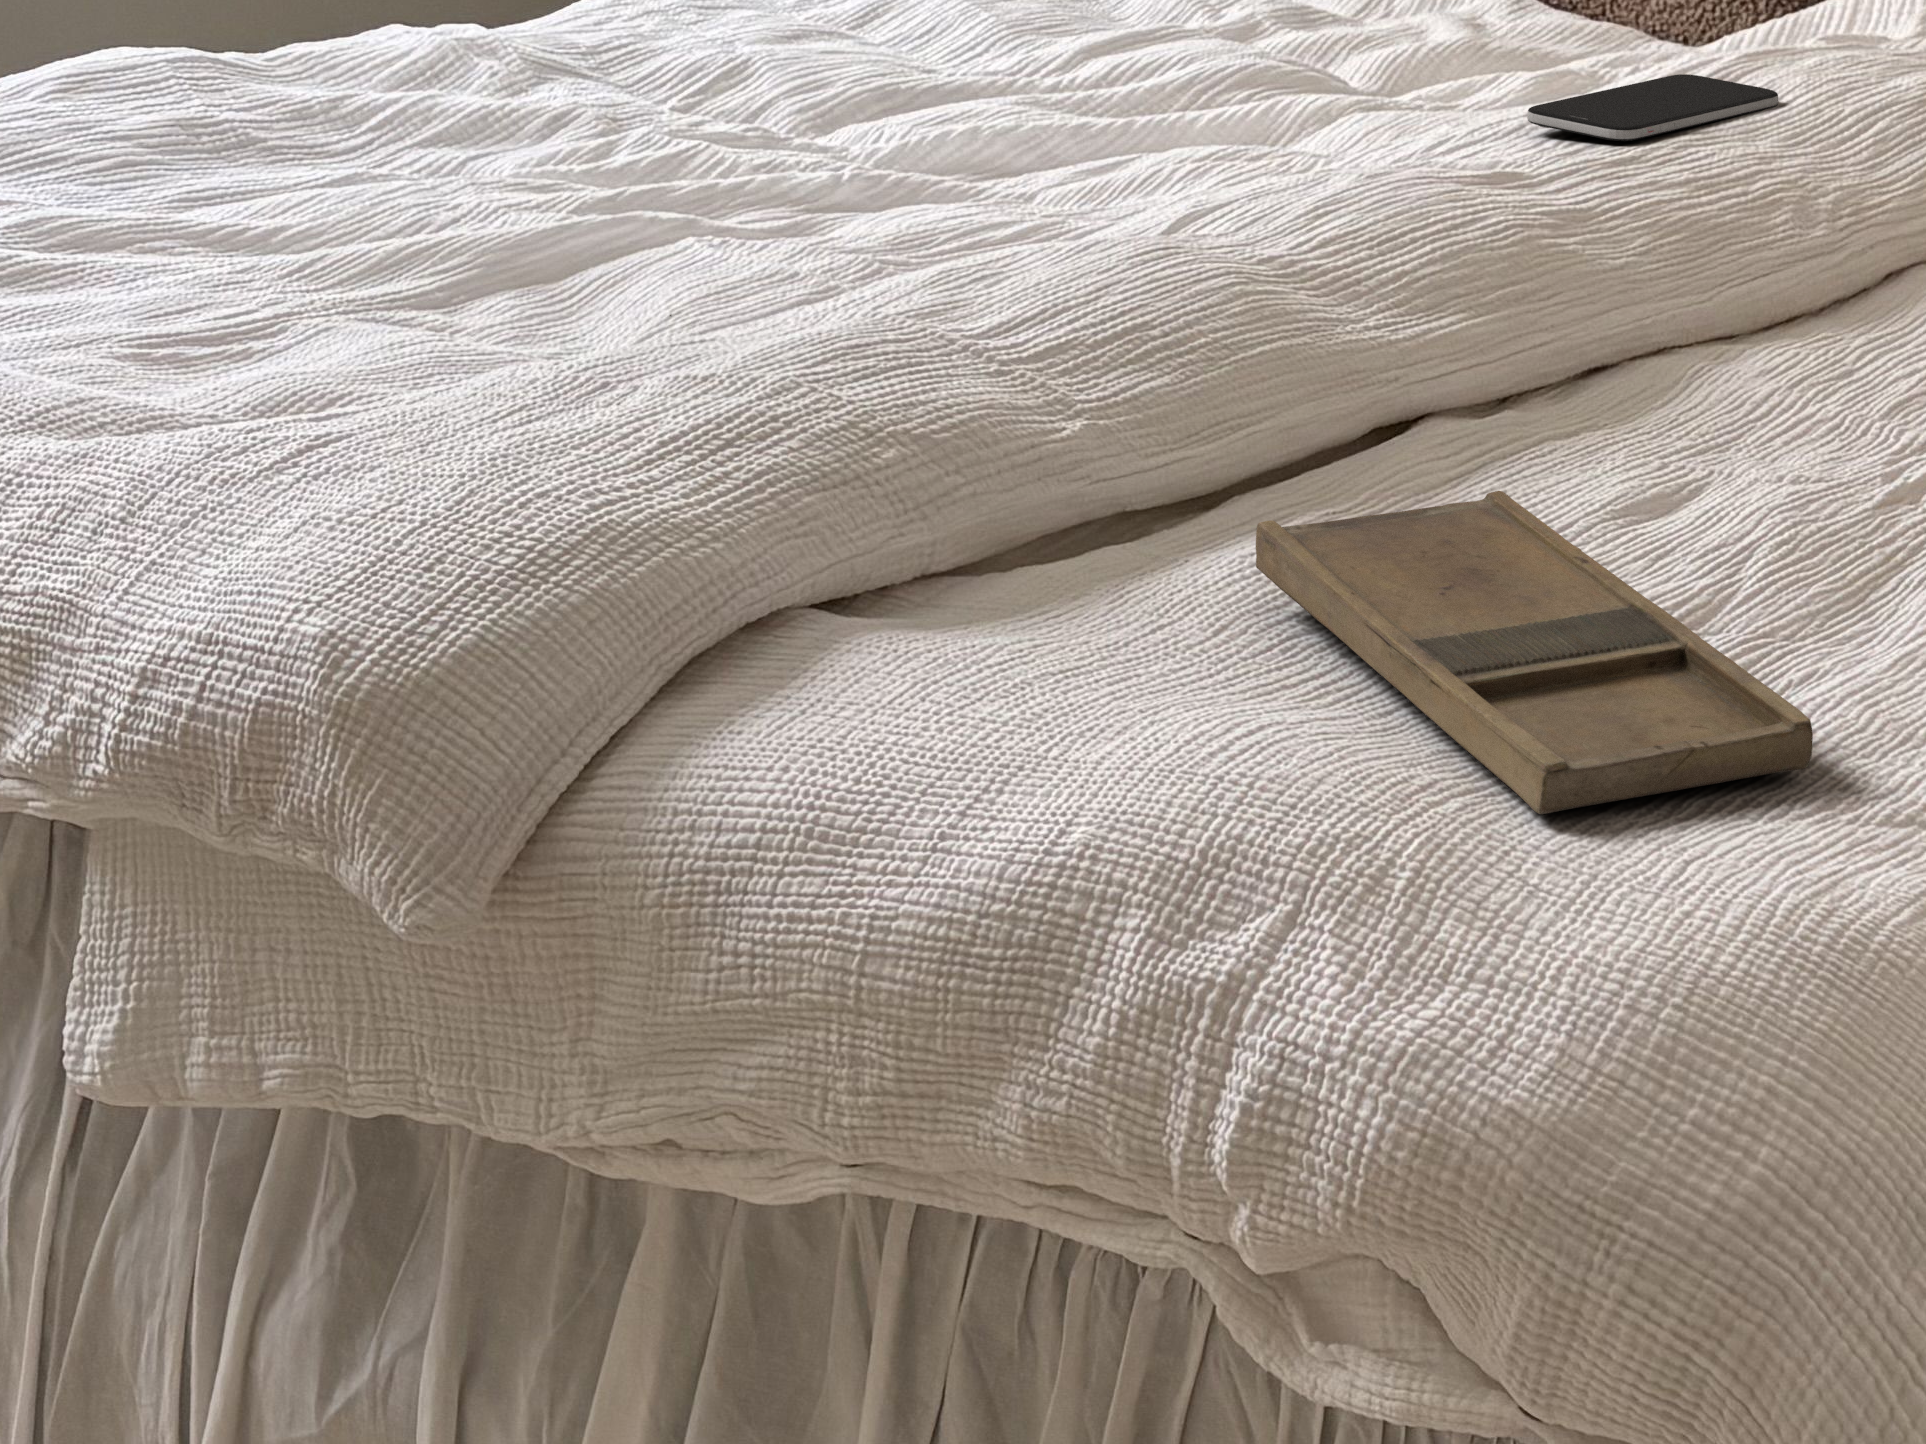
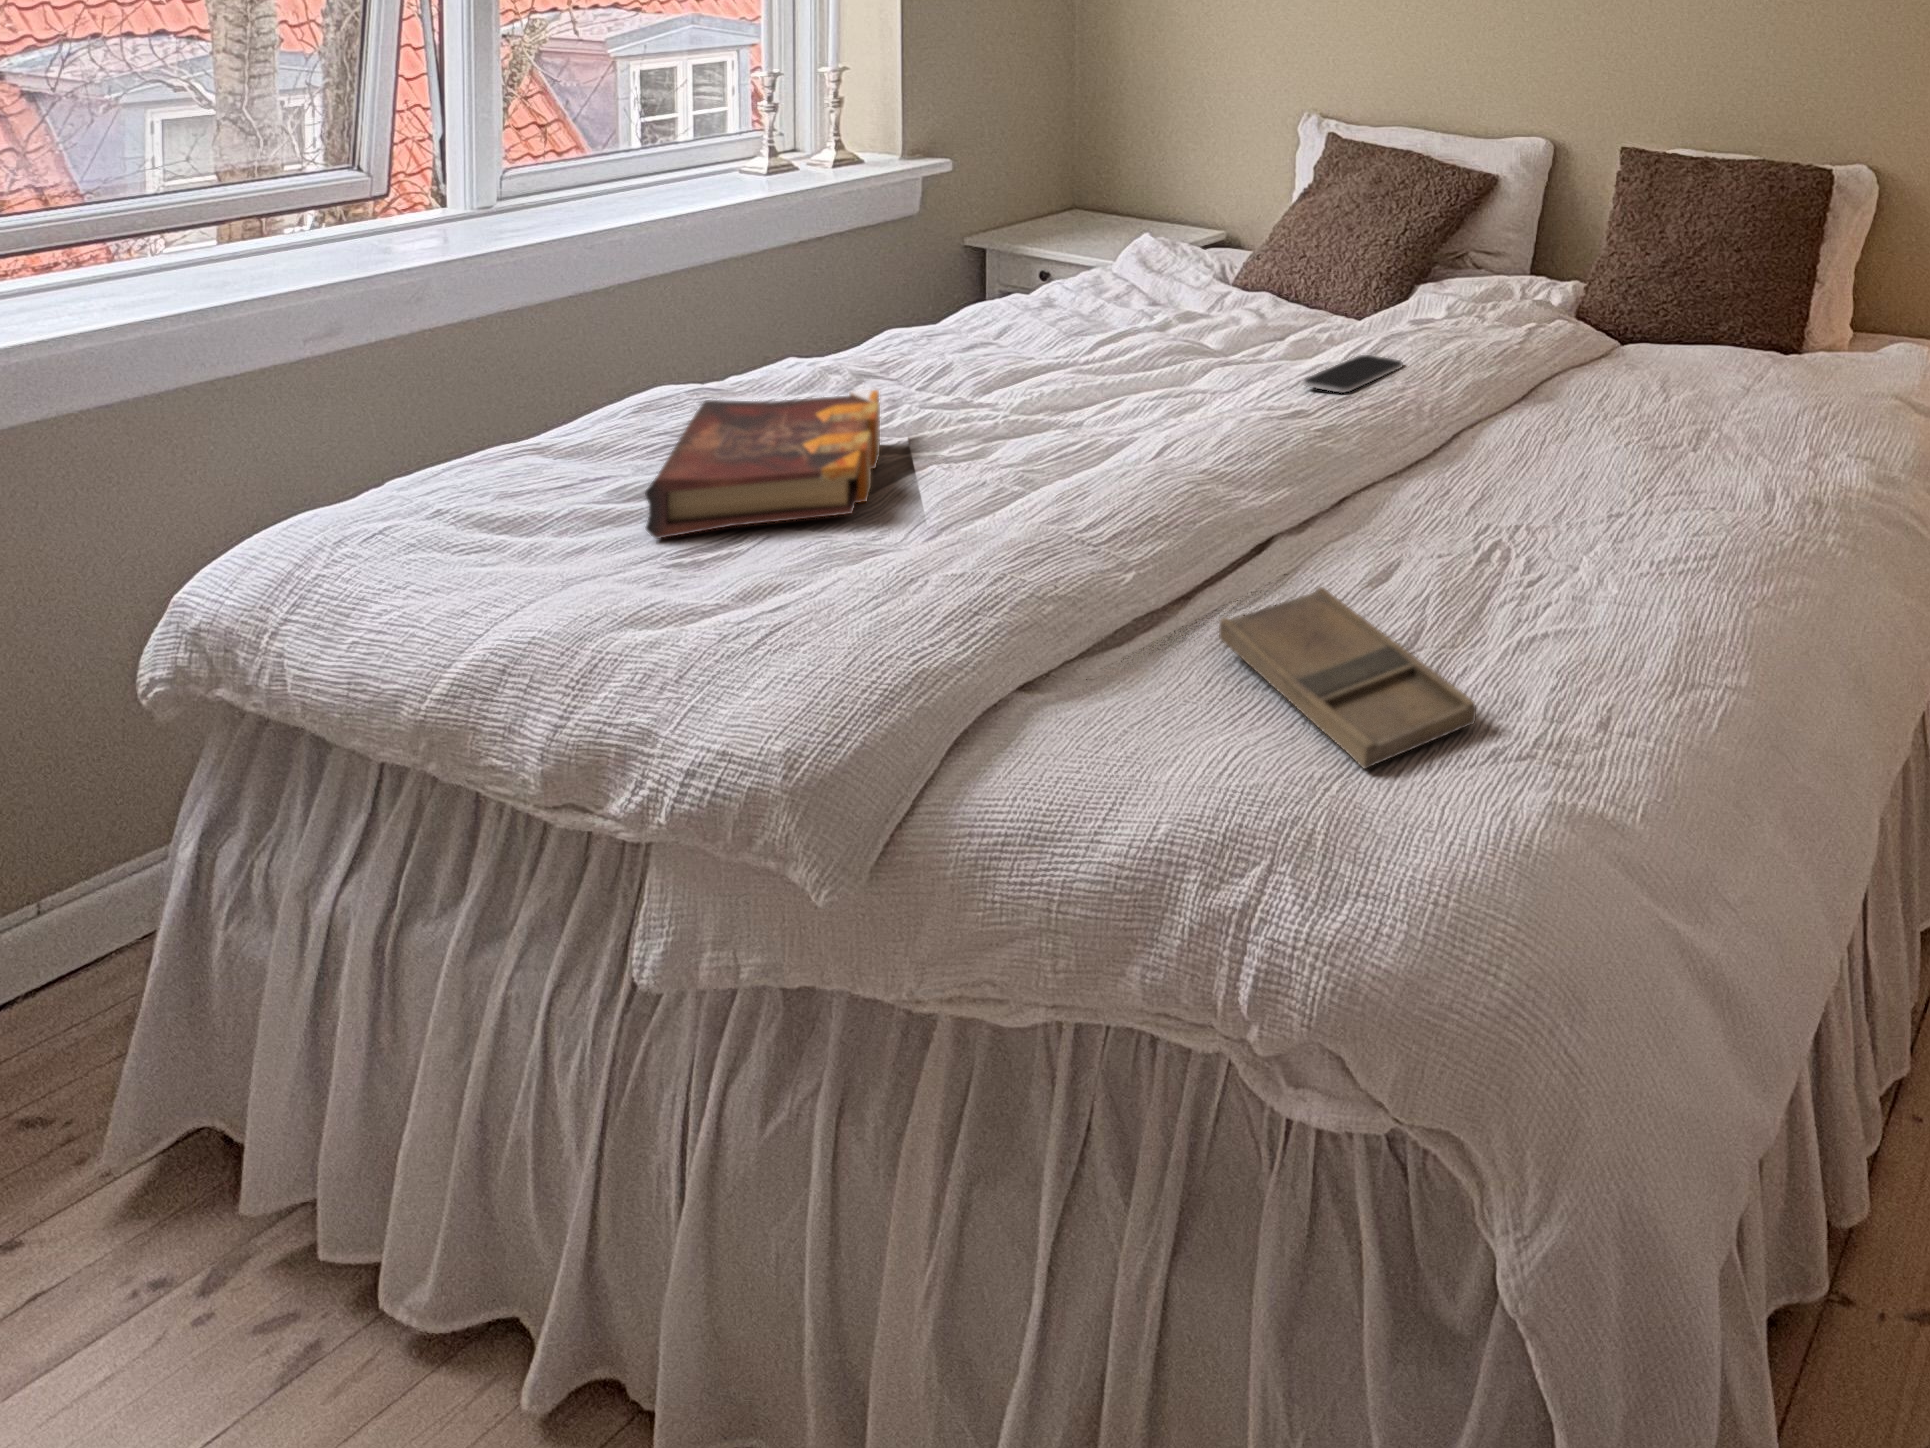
book: none [62,46,562,295] -> present [645,390,880,539]

